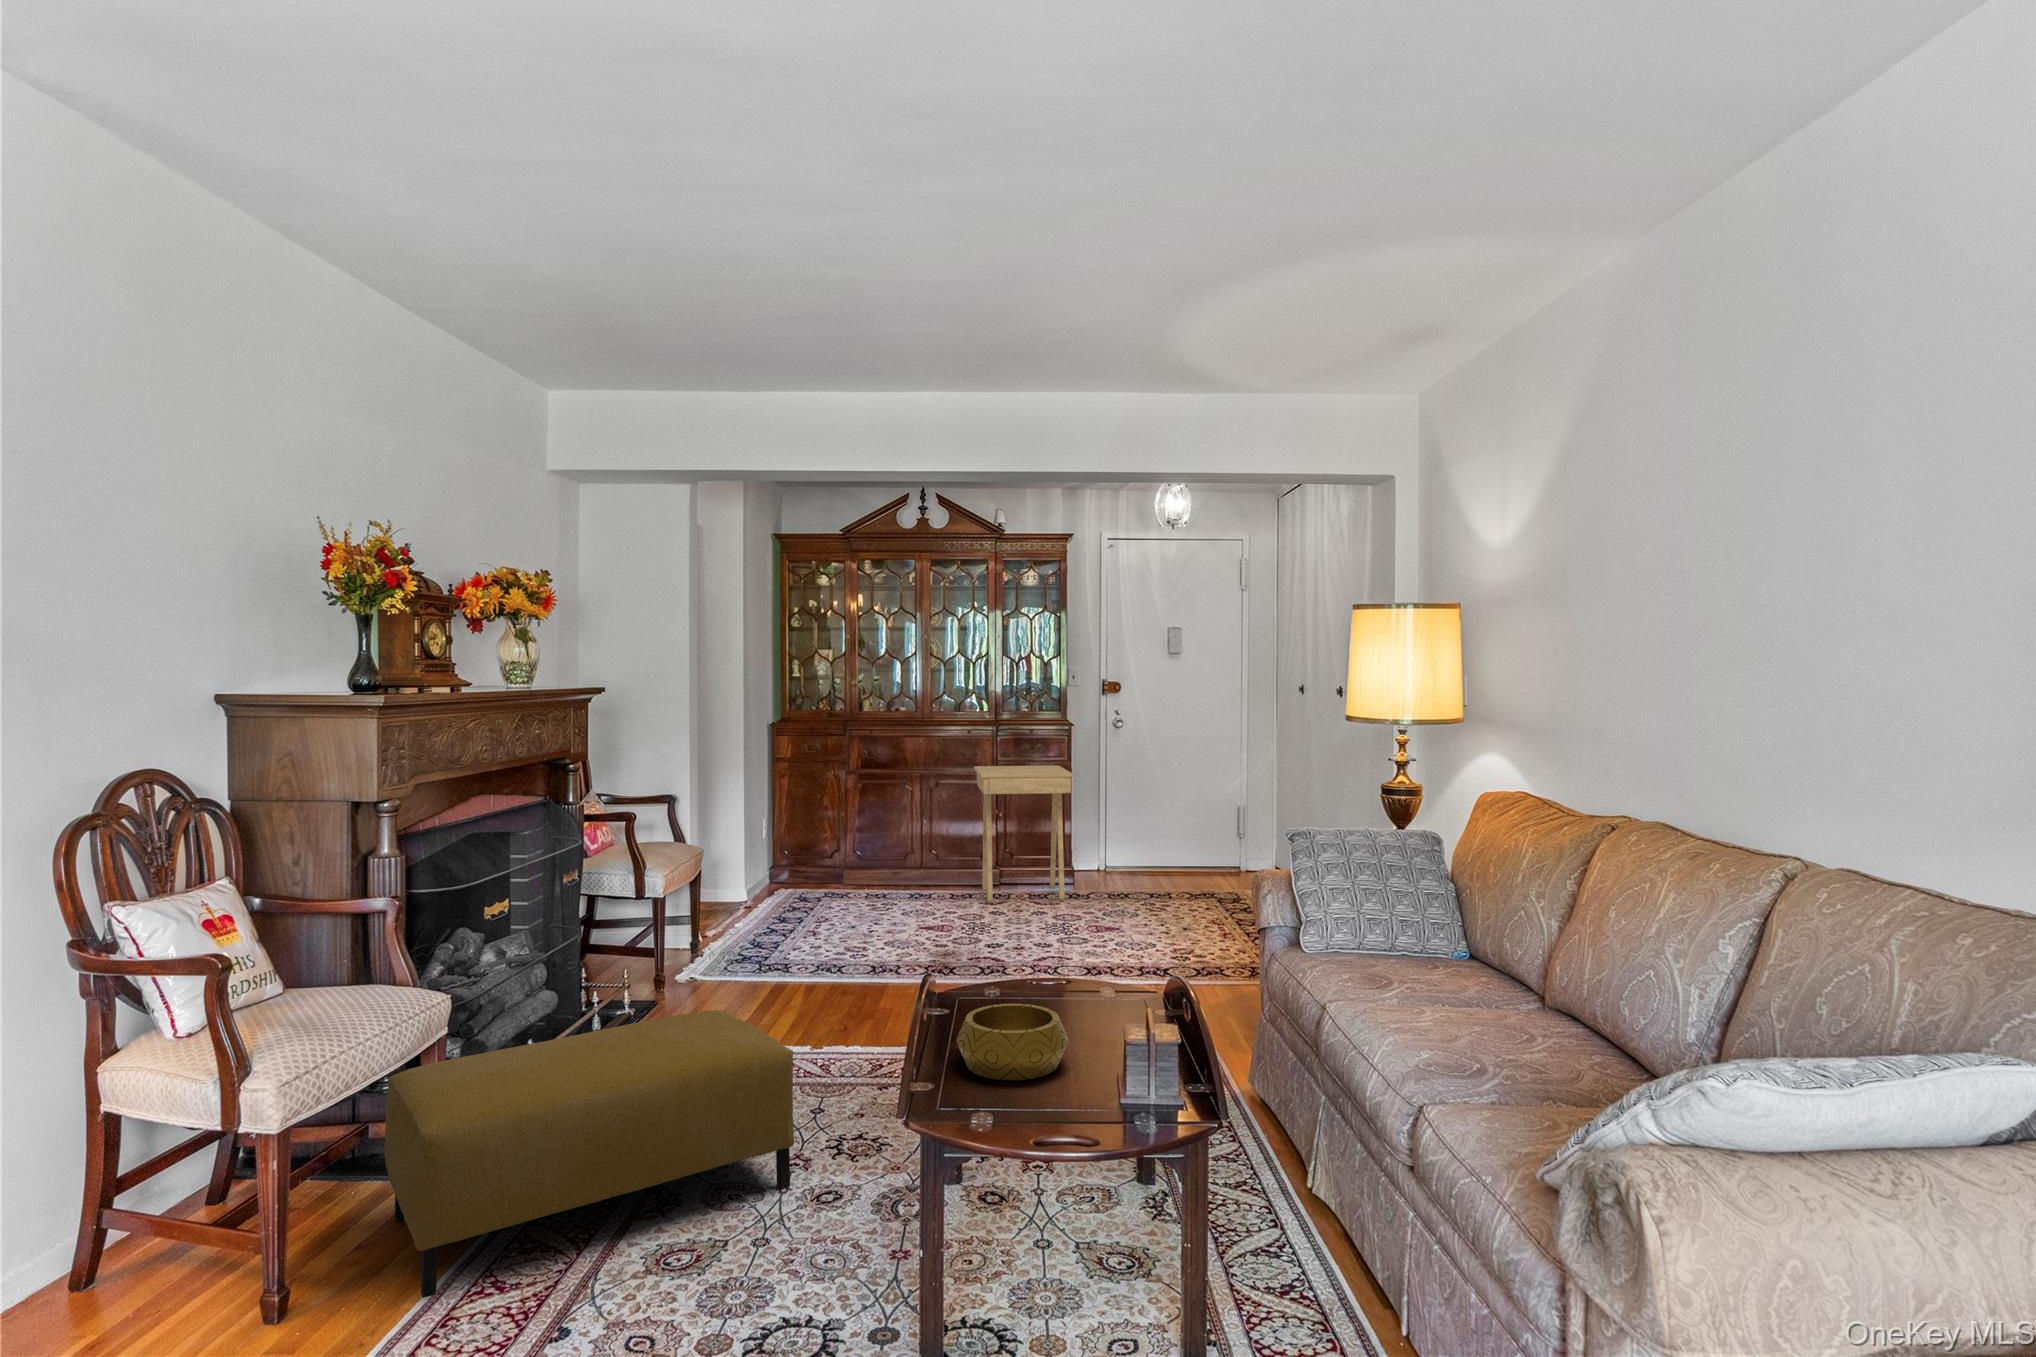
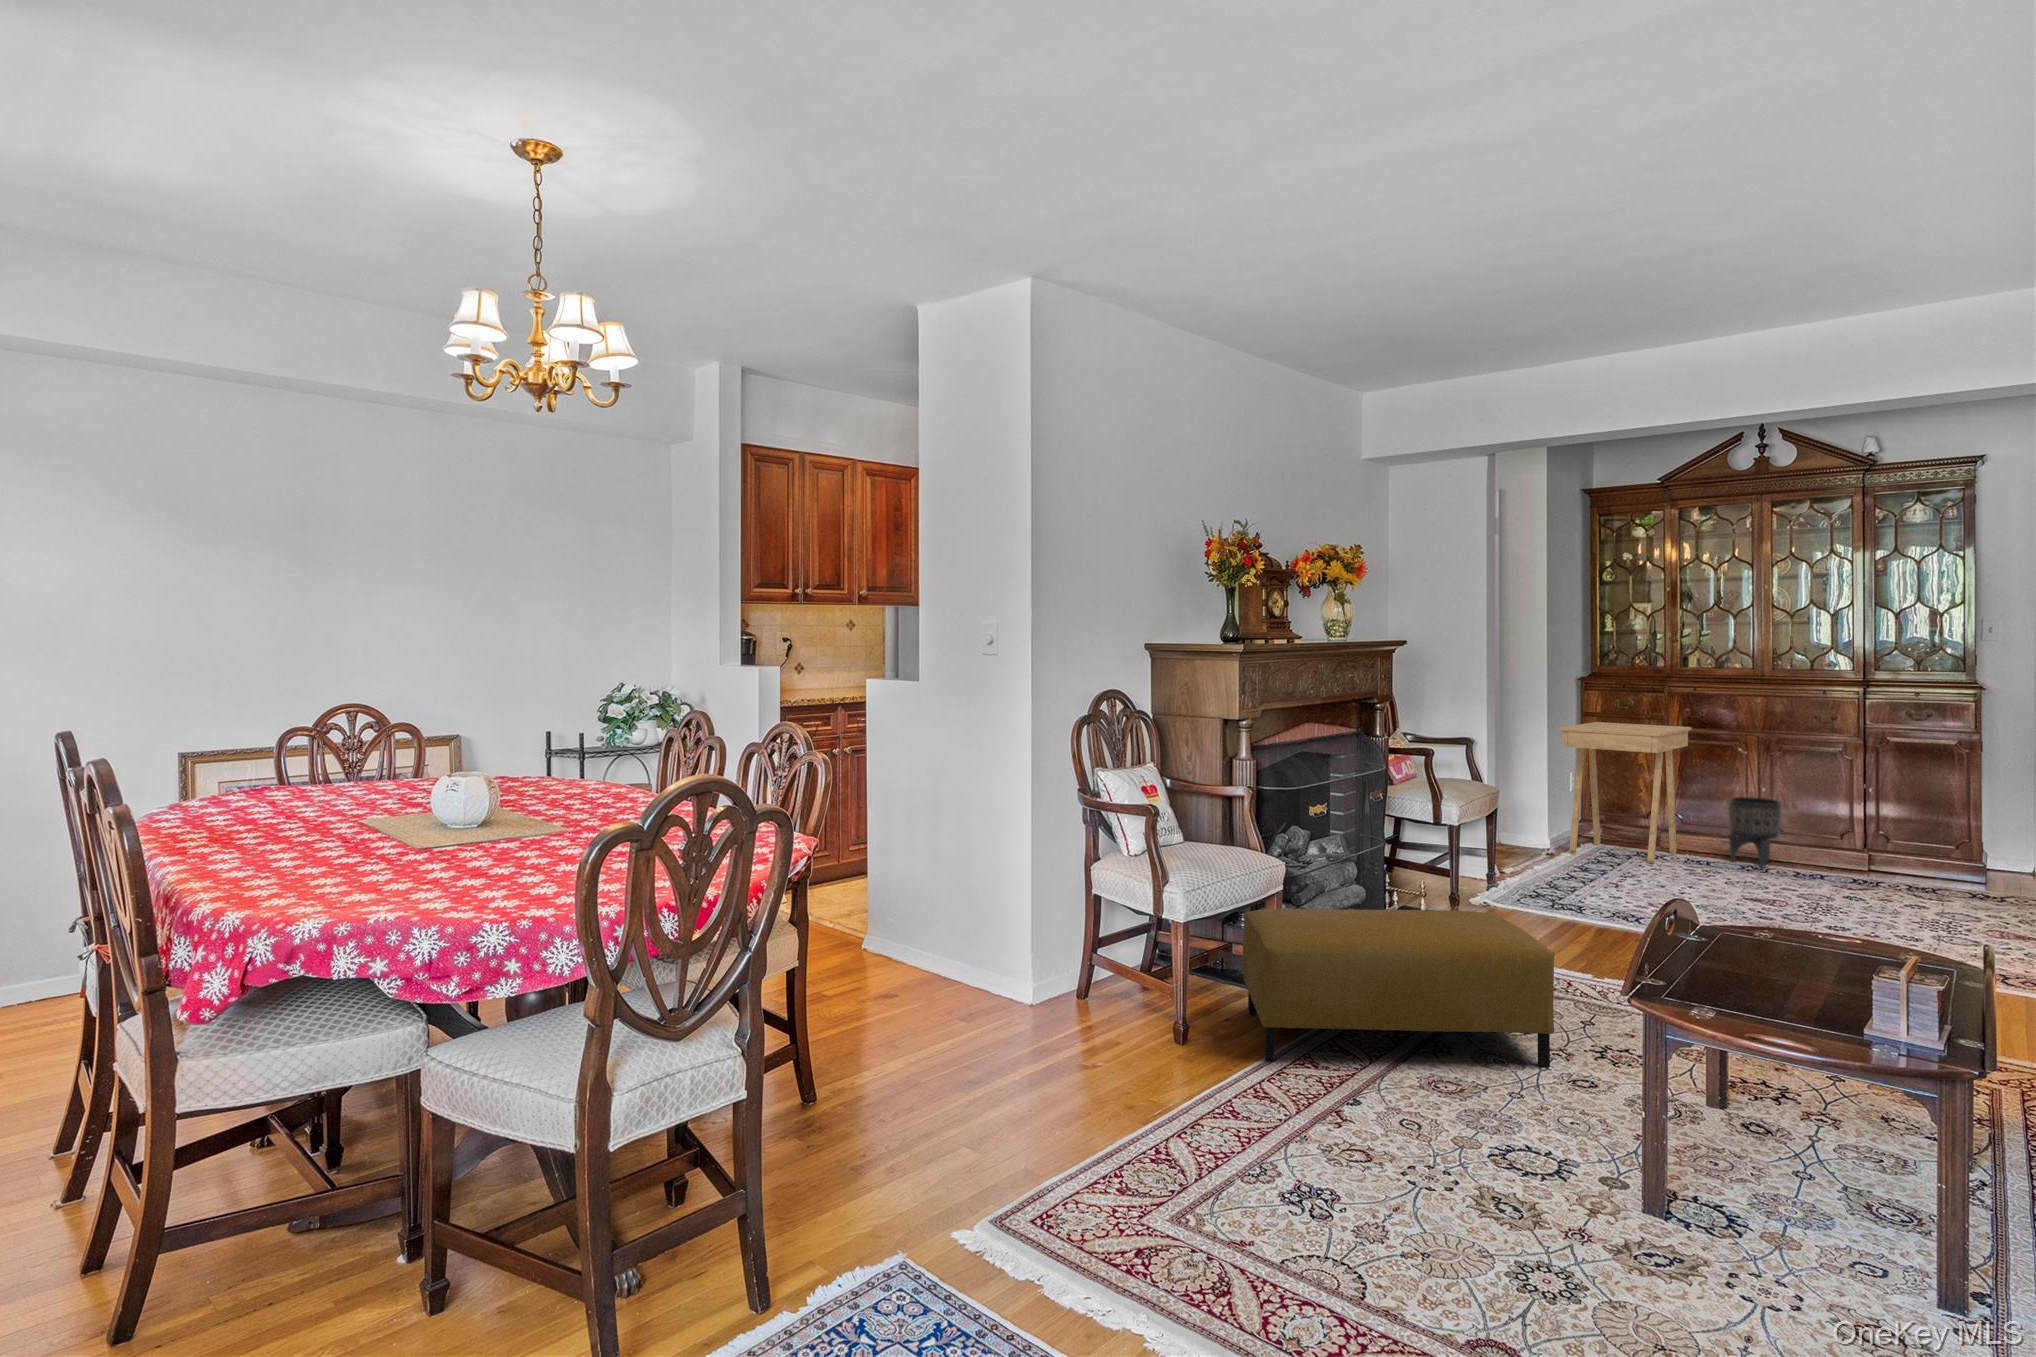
side table: present [974,766,1074,903] -> present [1559,722,1691,864]
planter: none [901,829,942,894] -> present [1728,797,1782,867]
decorative bowl: present [956,1004,1069,1080] -> none [1700,934,1826,1003]

